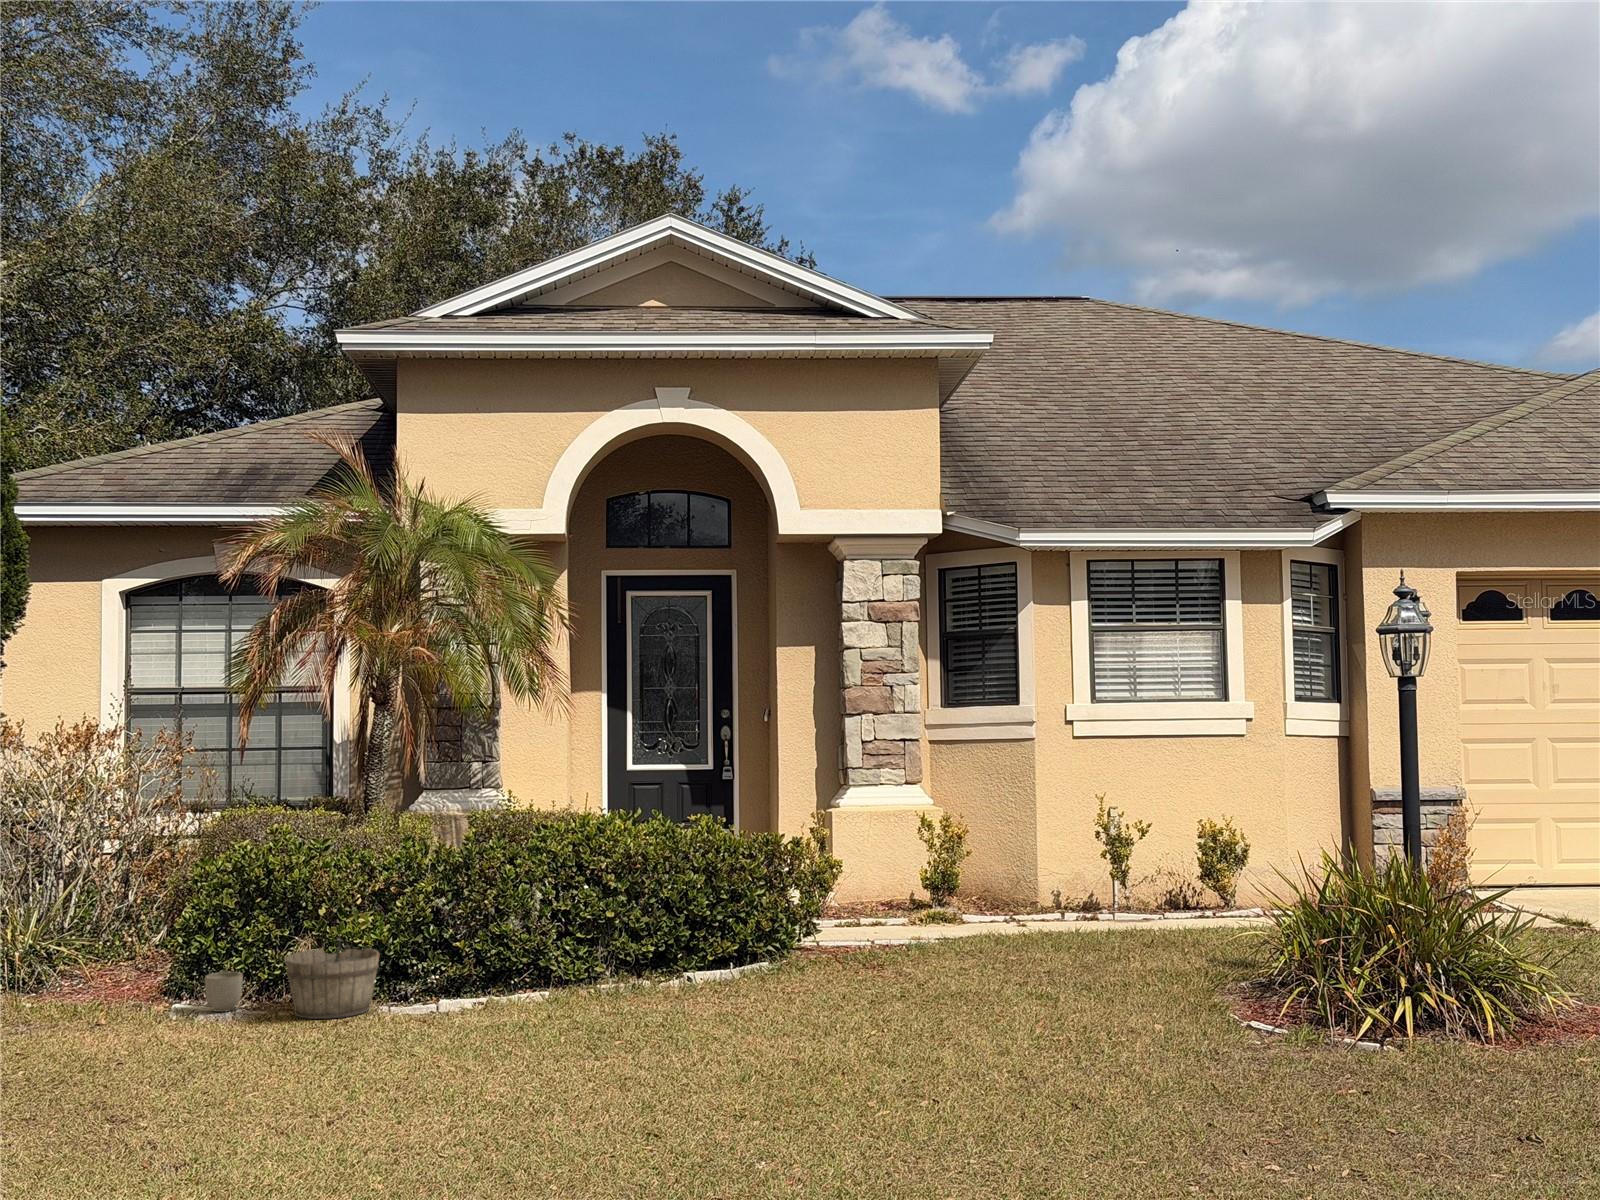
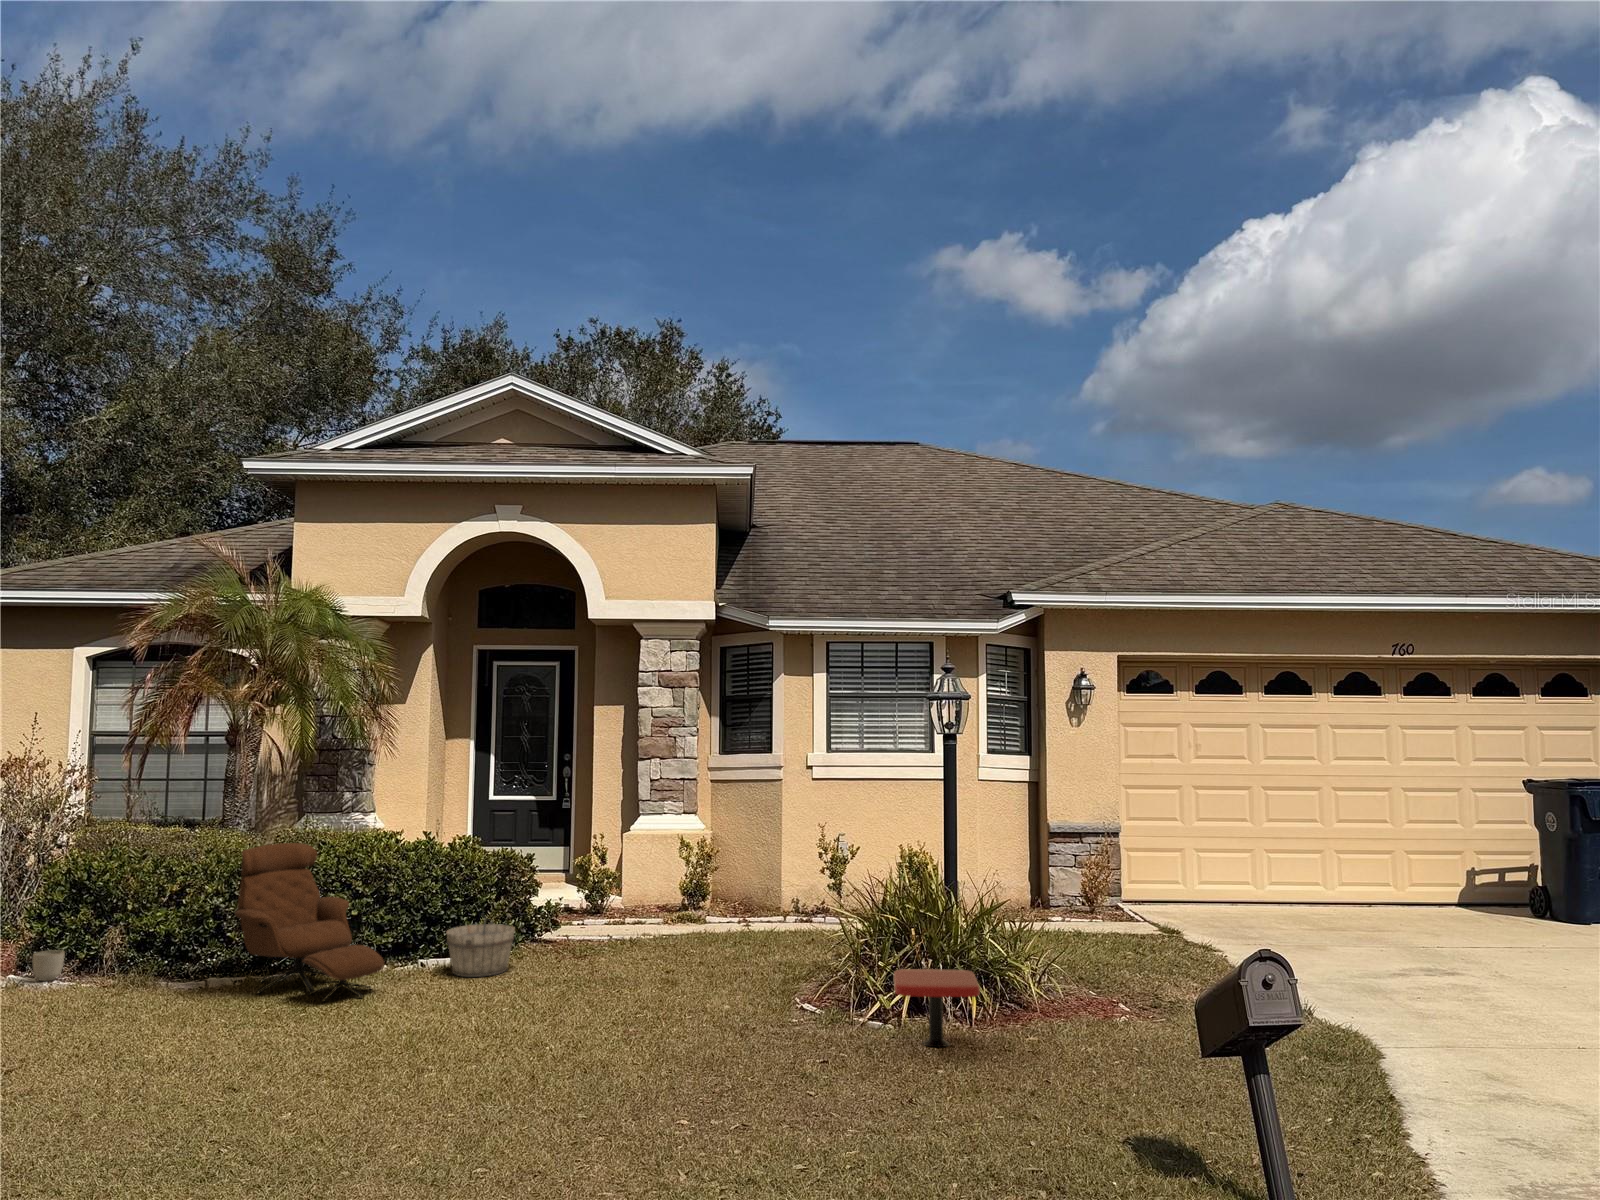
lounge chair: none [482,826,683,1026] -> present [235,843,384,1001]
wooden bucket: present [285,934,380,1019] -> present [447,918,515,977]
pedestal table: none [1388,963,1524,1057] -> present [894,969,980,1047]

